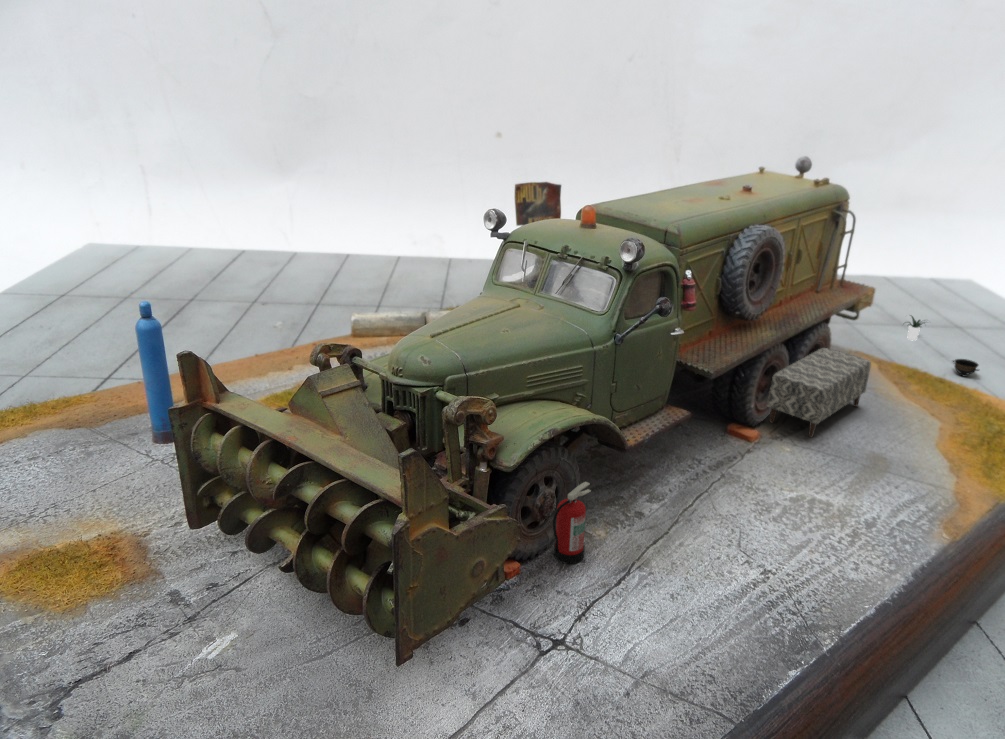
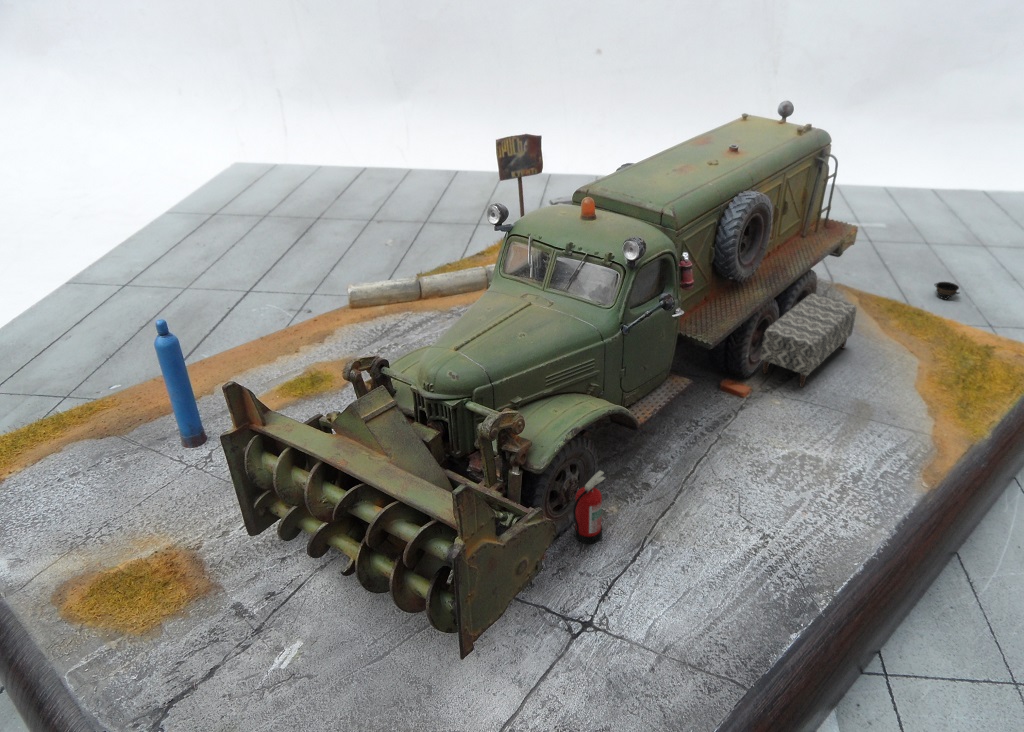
potted plant: present [908,316,925,341] -> none [886,235,915,261]

